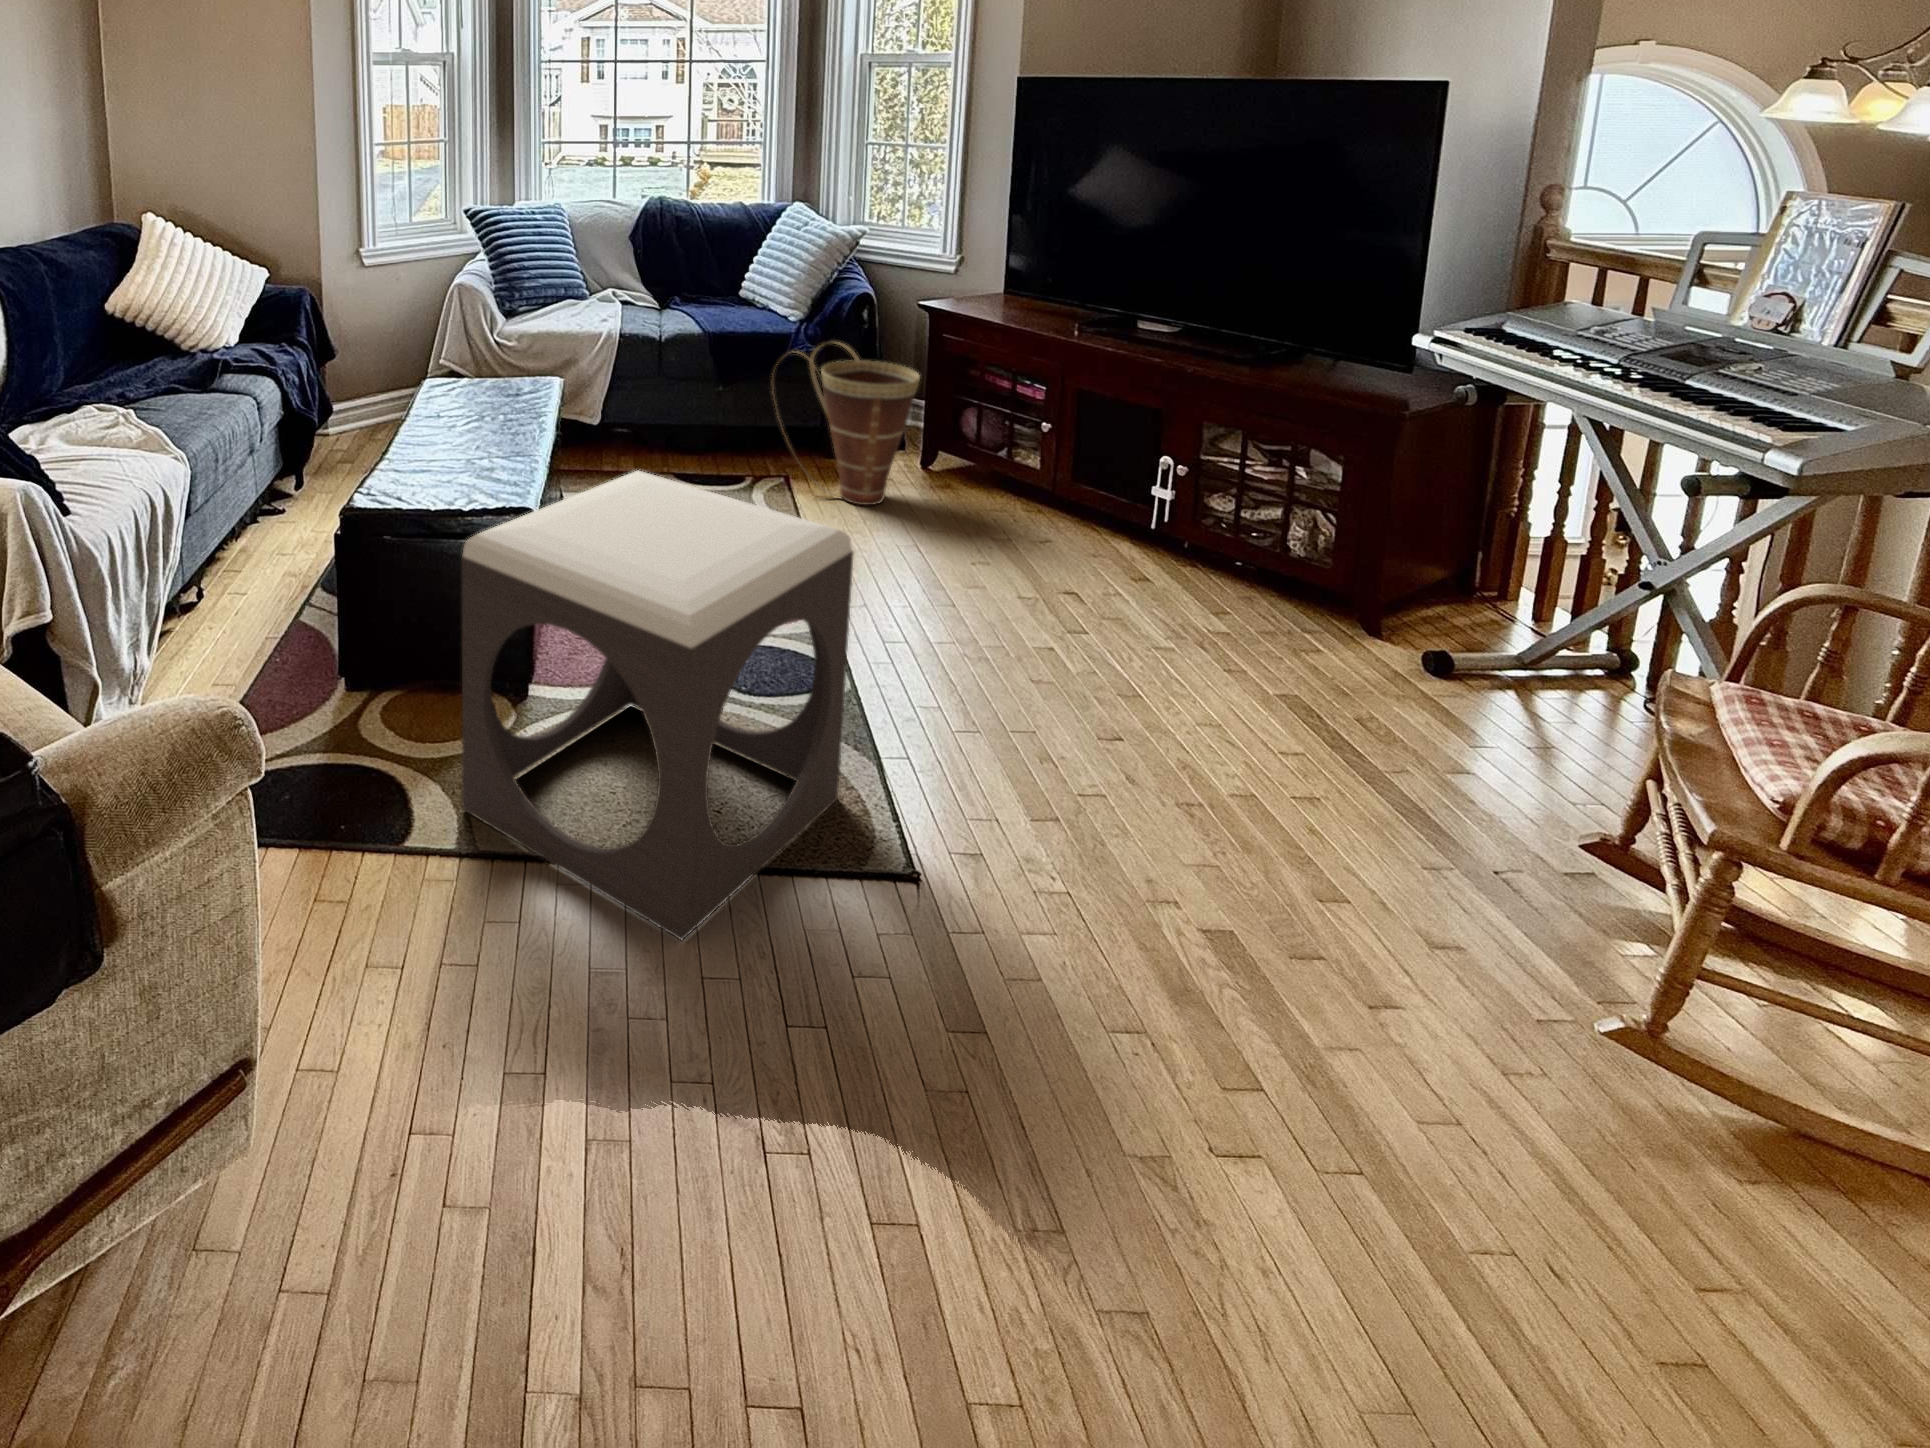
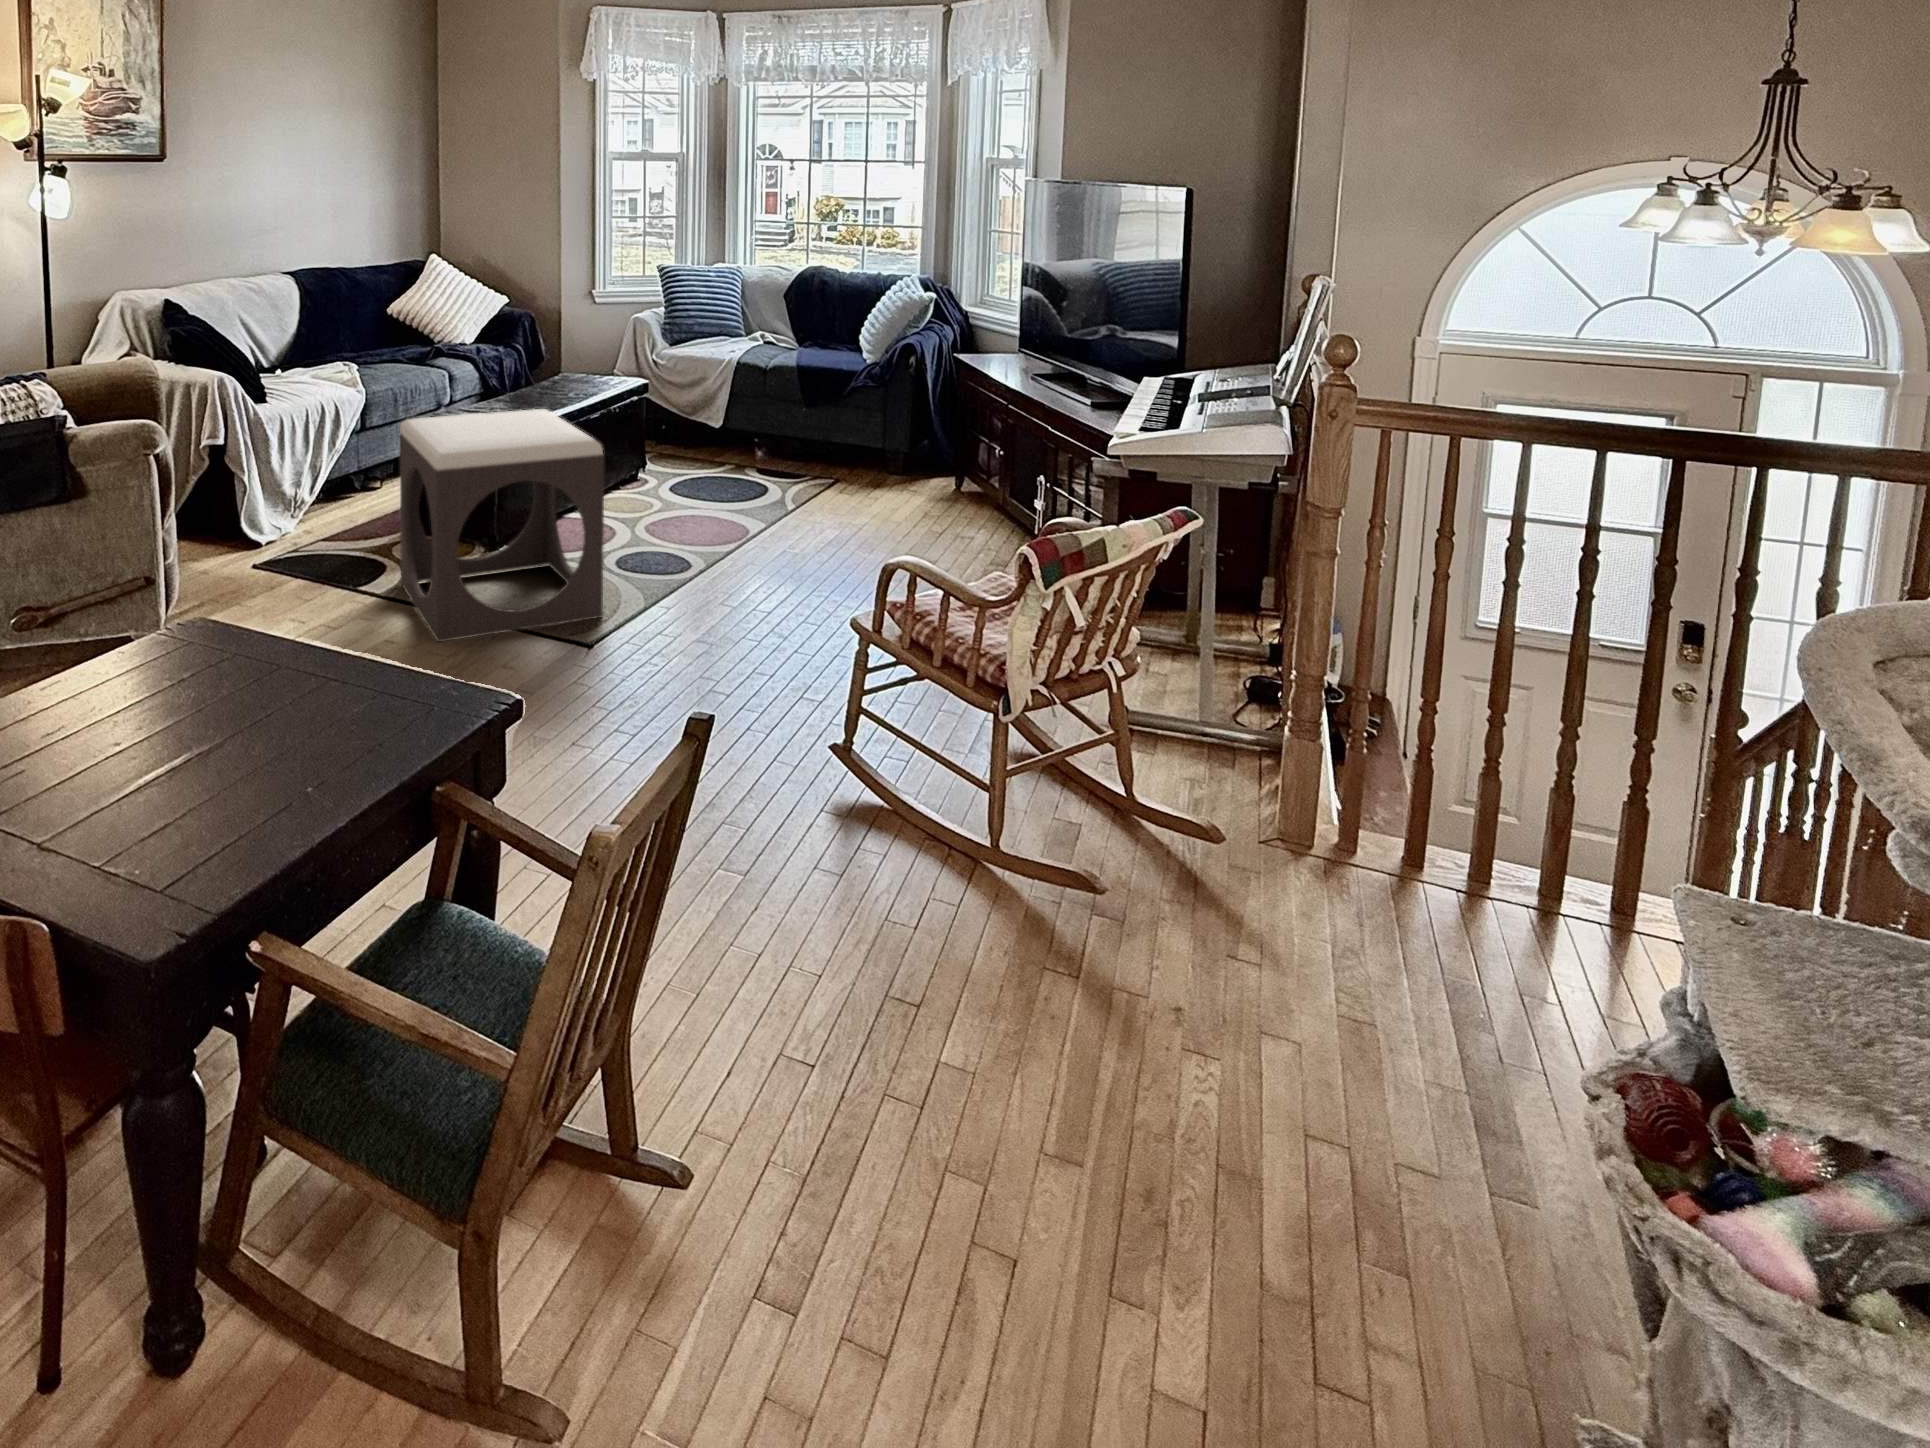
basket: present [773,343,920,505] -> none [822,379,919,505]

